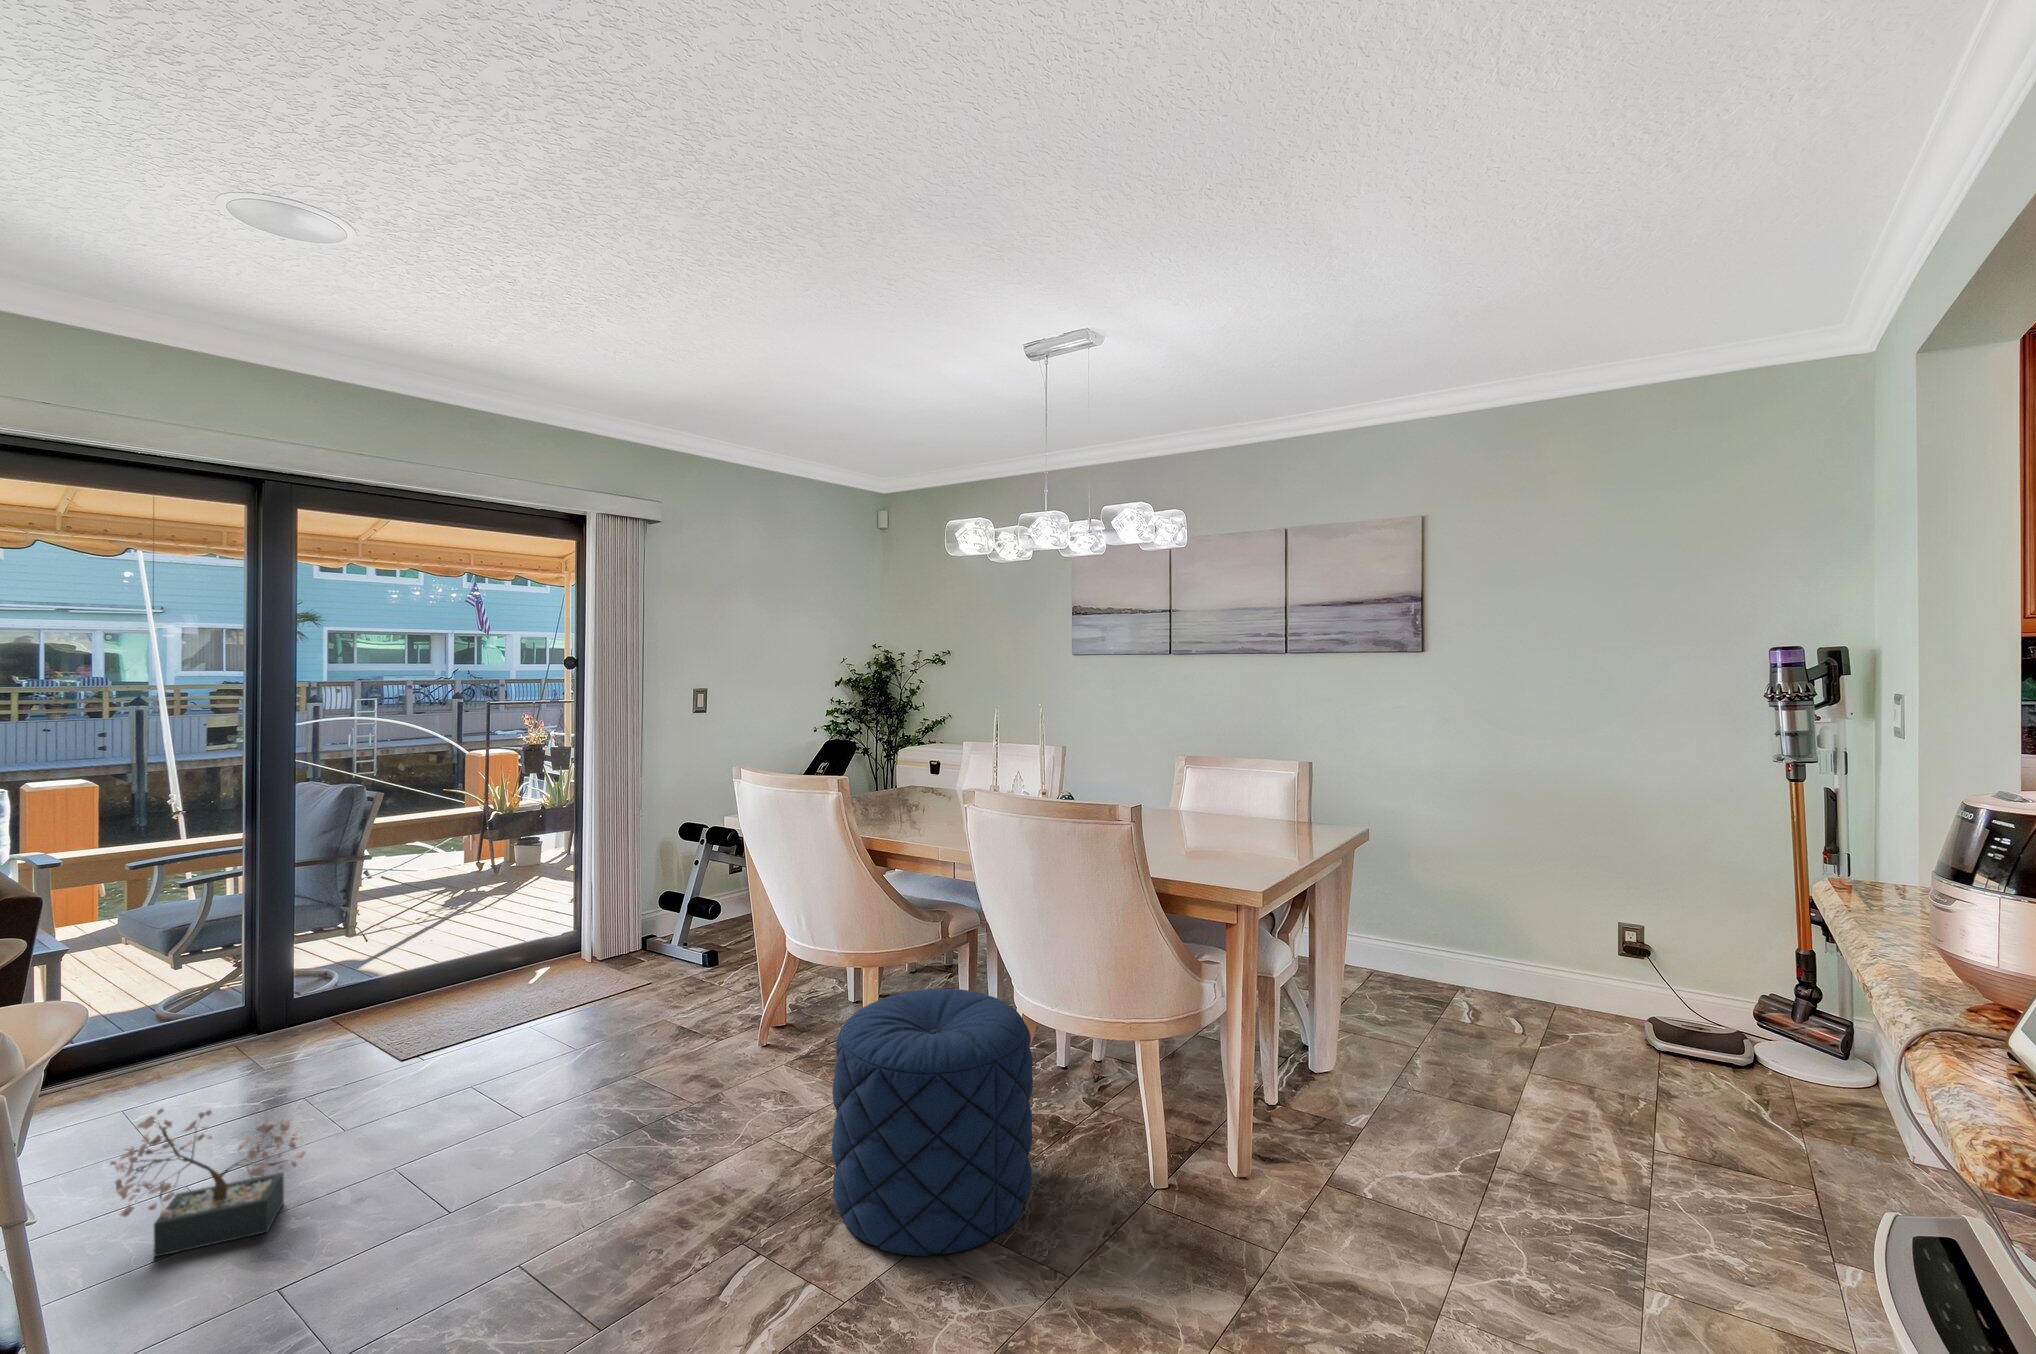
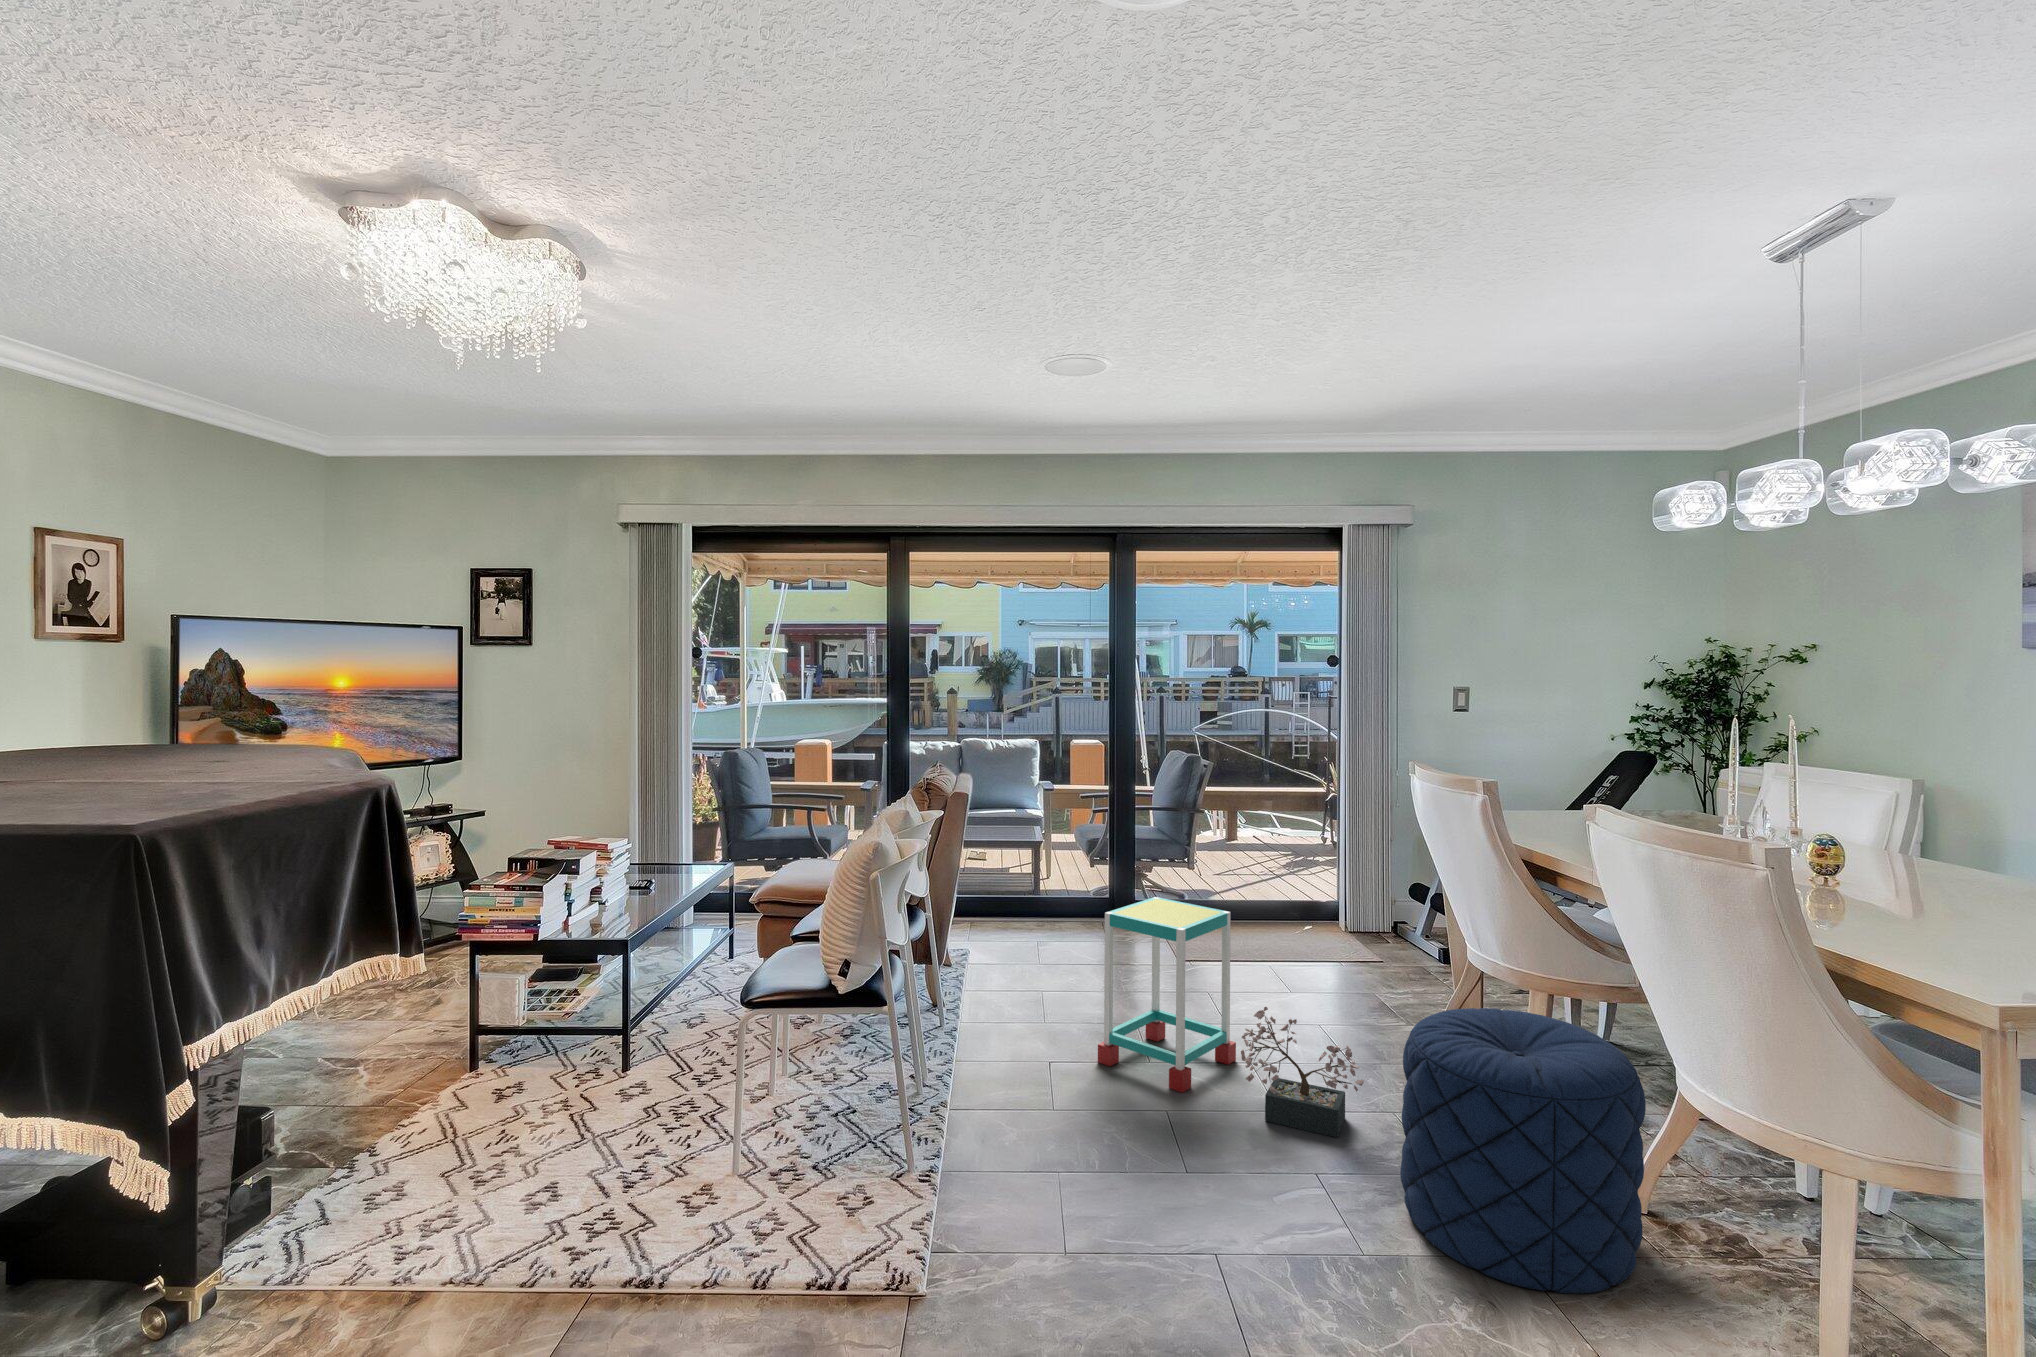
side table: none [369,975,567,1249] -> present [1098,897,1236,1093]
decorative plant: present [110,1109,306,1257] -> present [1241,1007,1364,1137]

